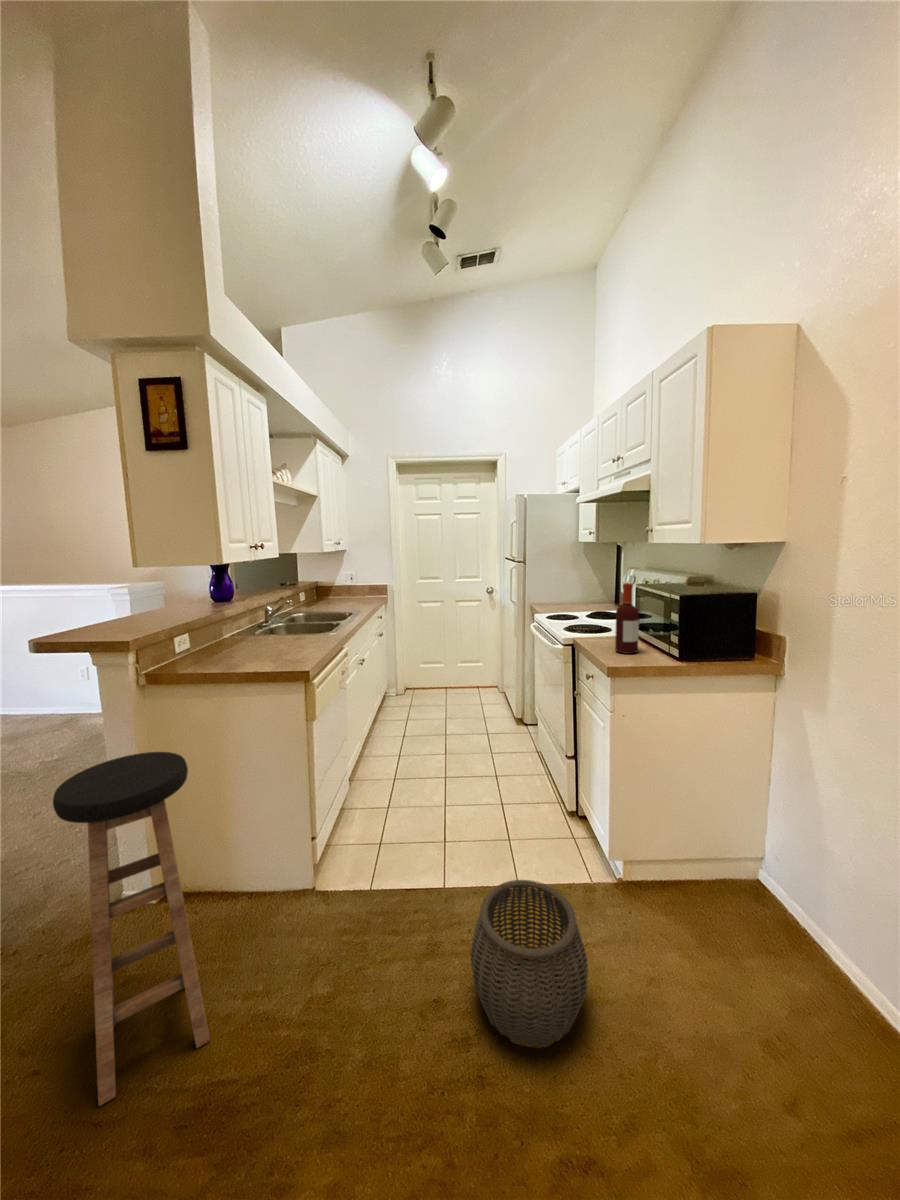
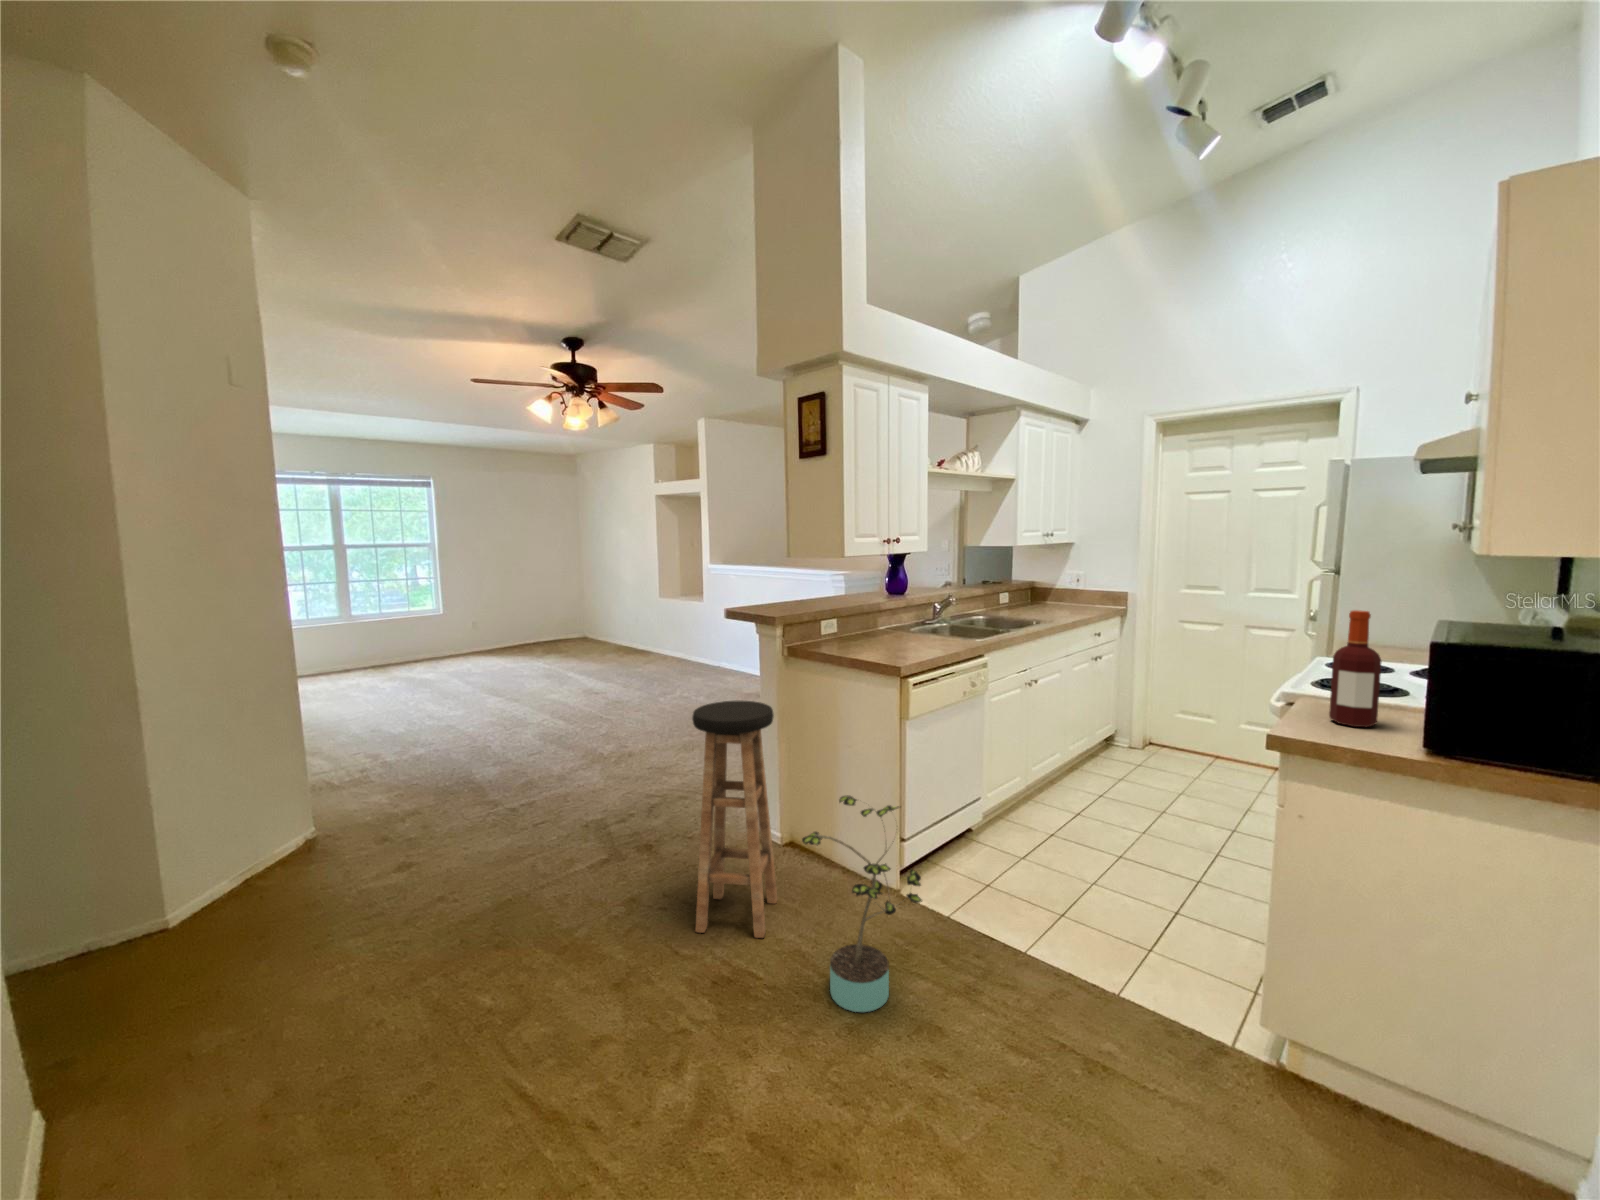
potted plant: none [298,812,426,1058] -> present [802,795,922,1012]
woven basket: present [470,880,588,1047] -> none [954,939,1095,1121]

